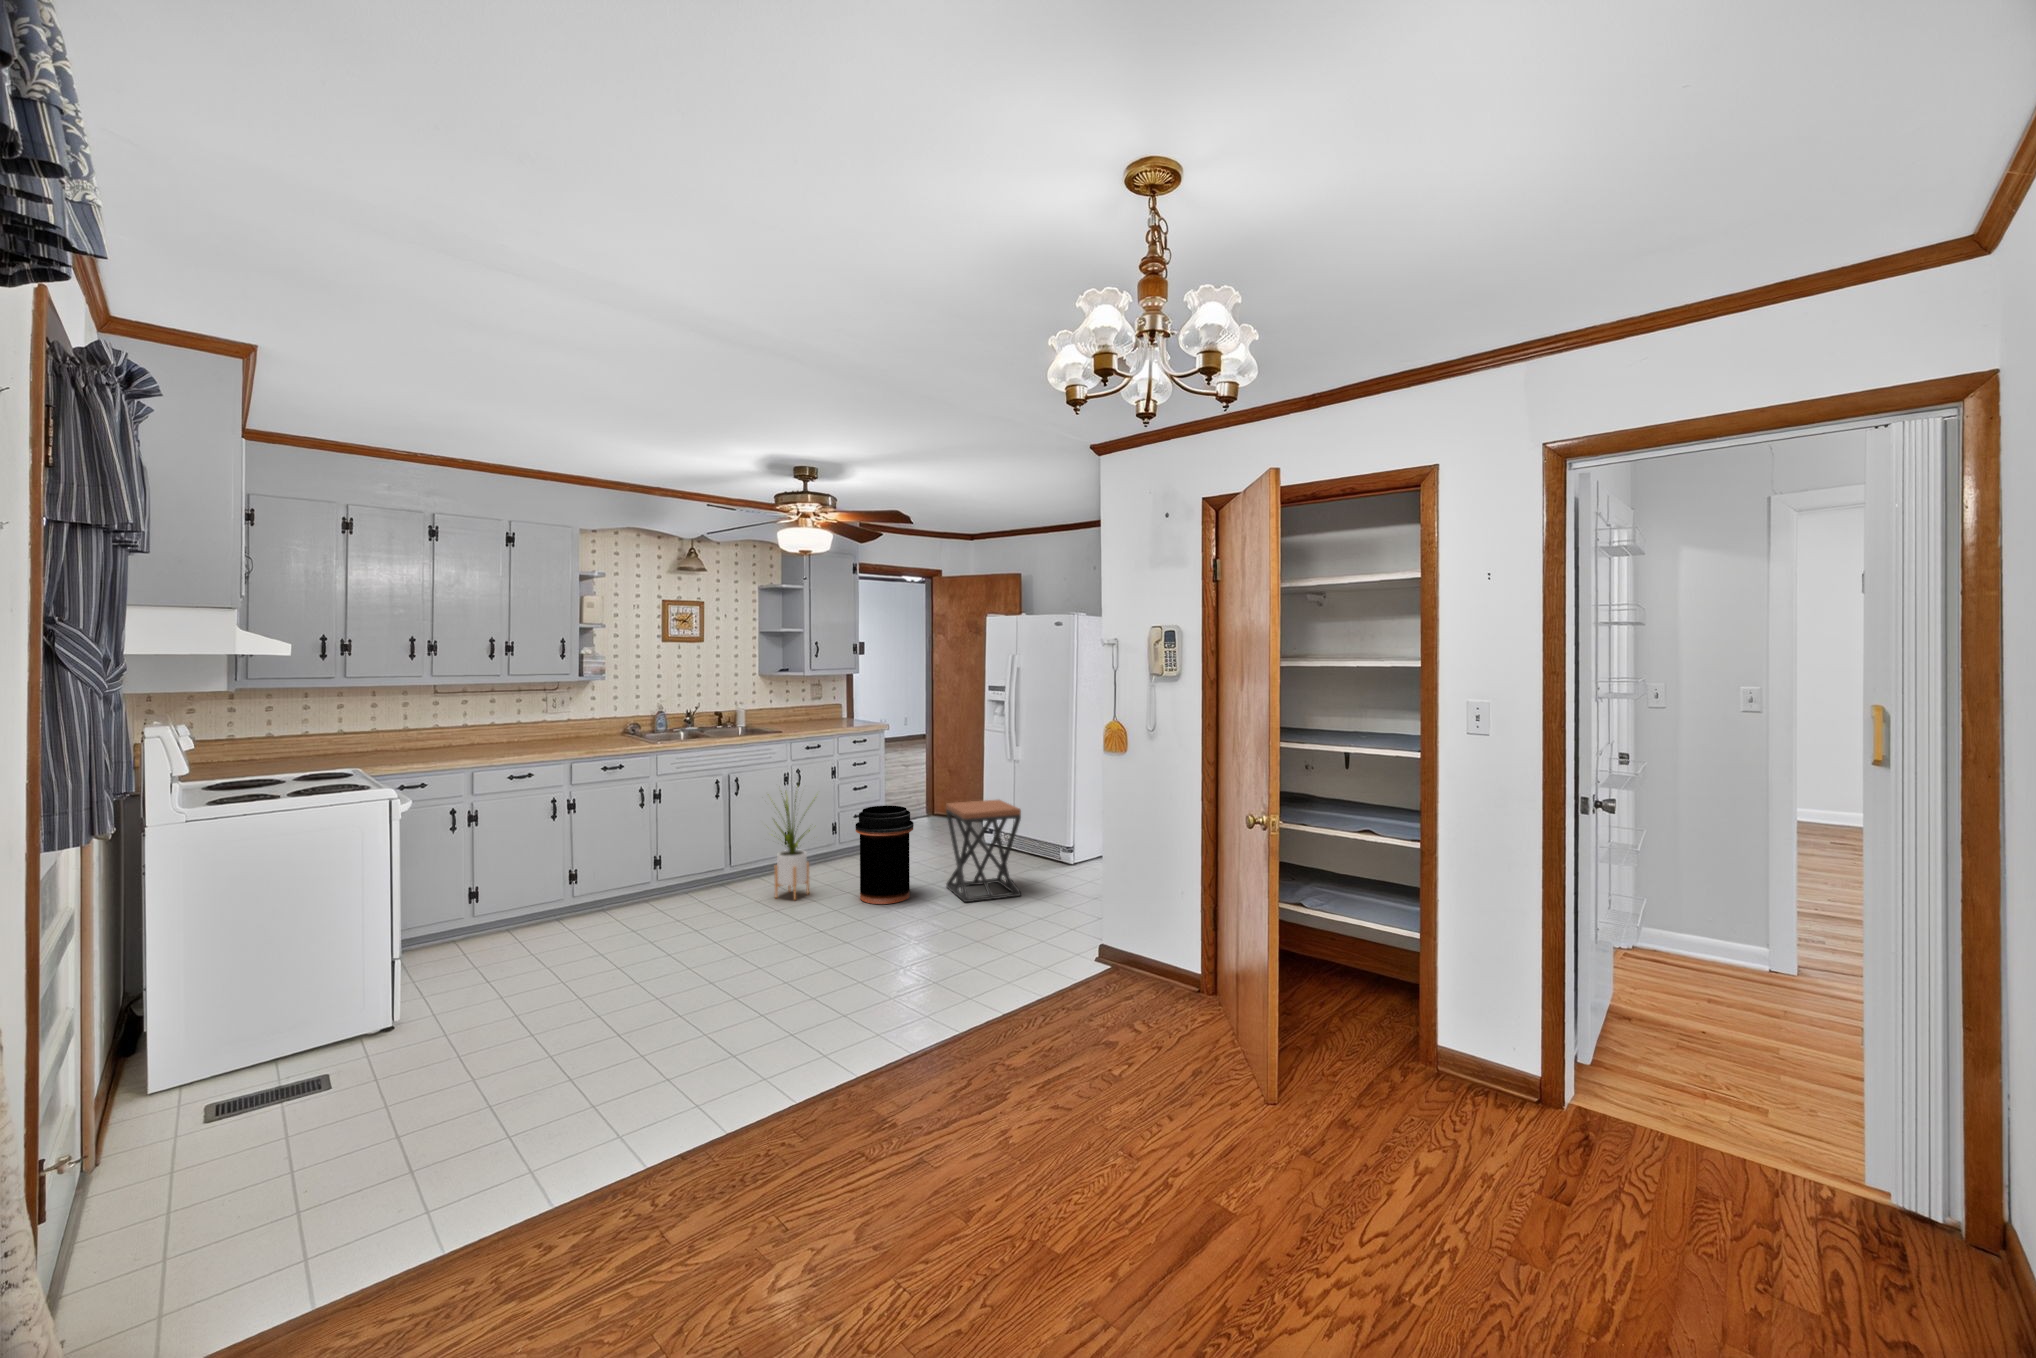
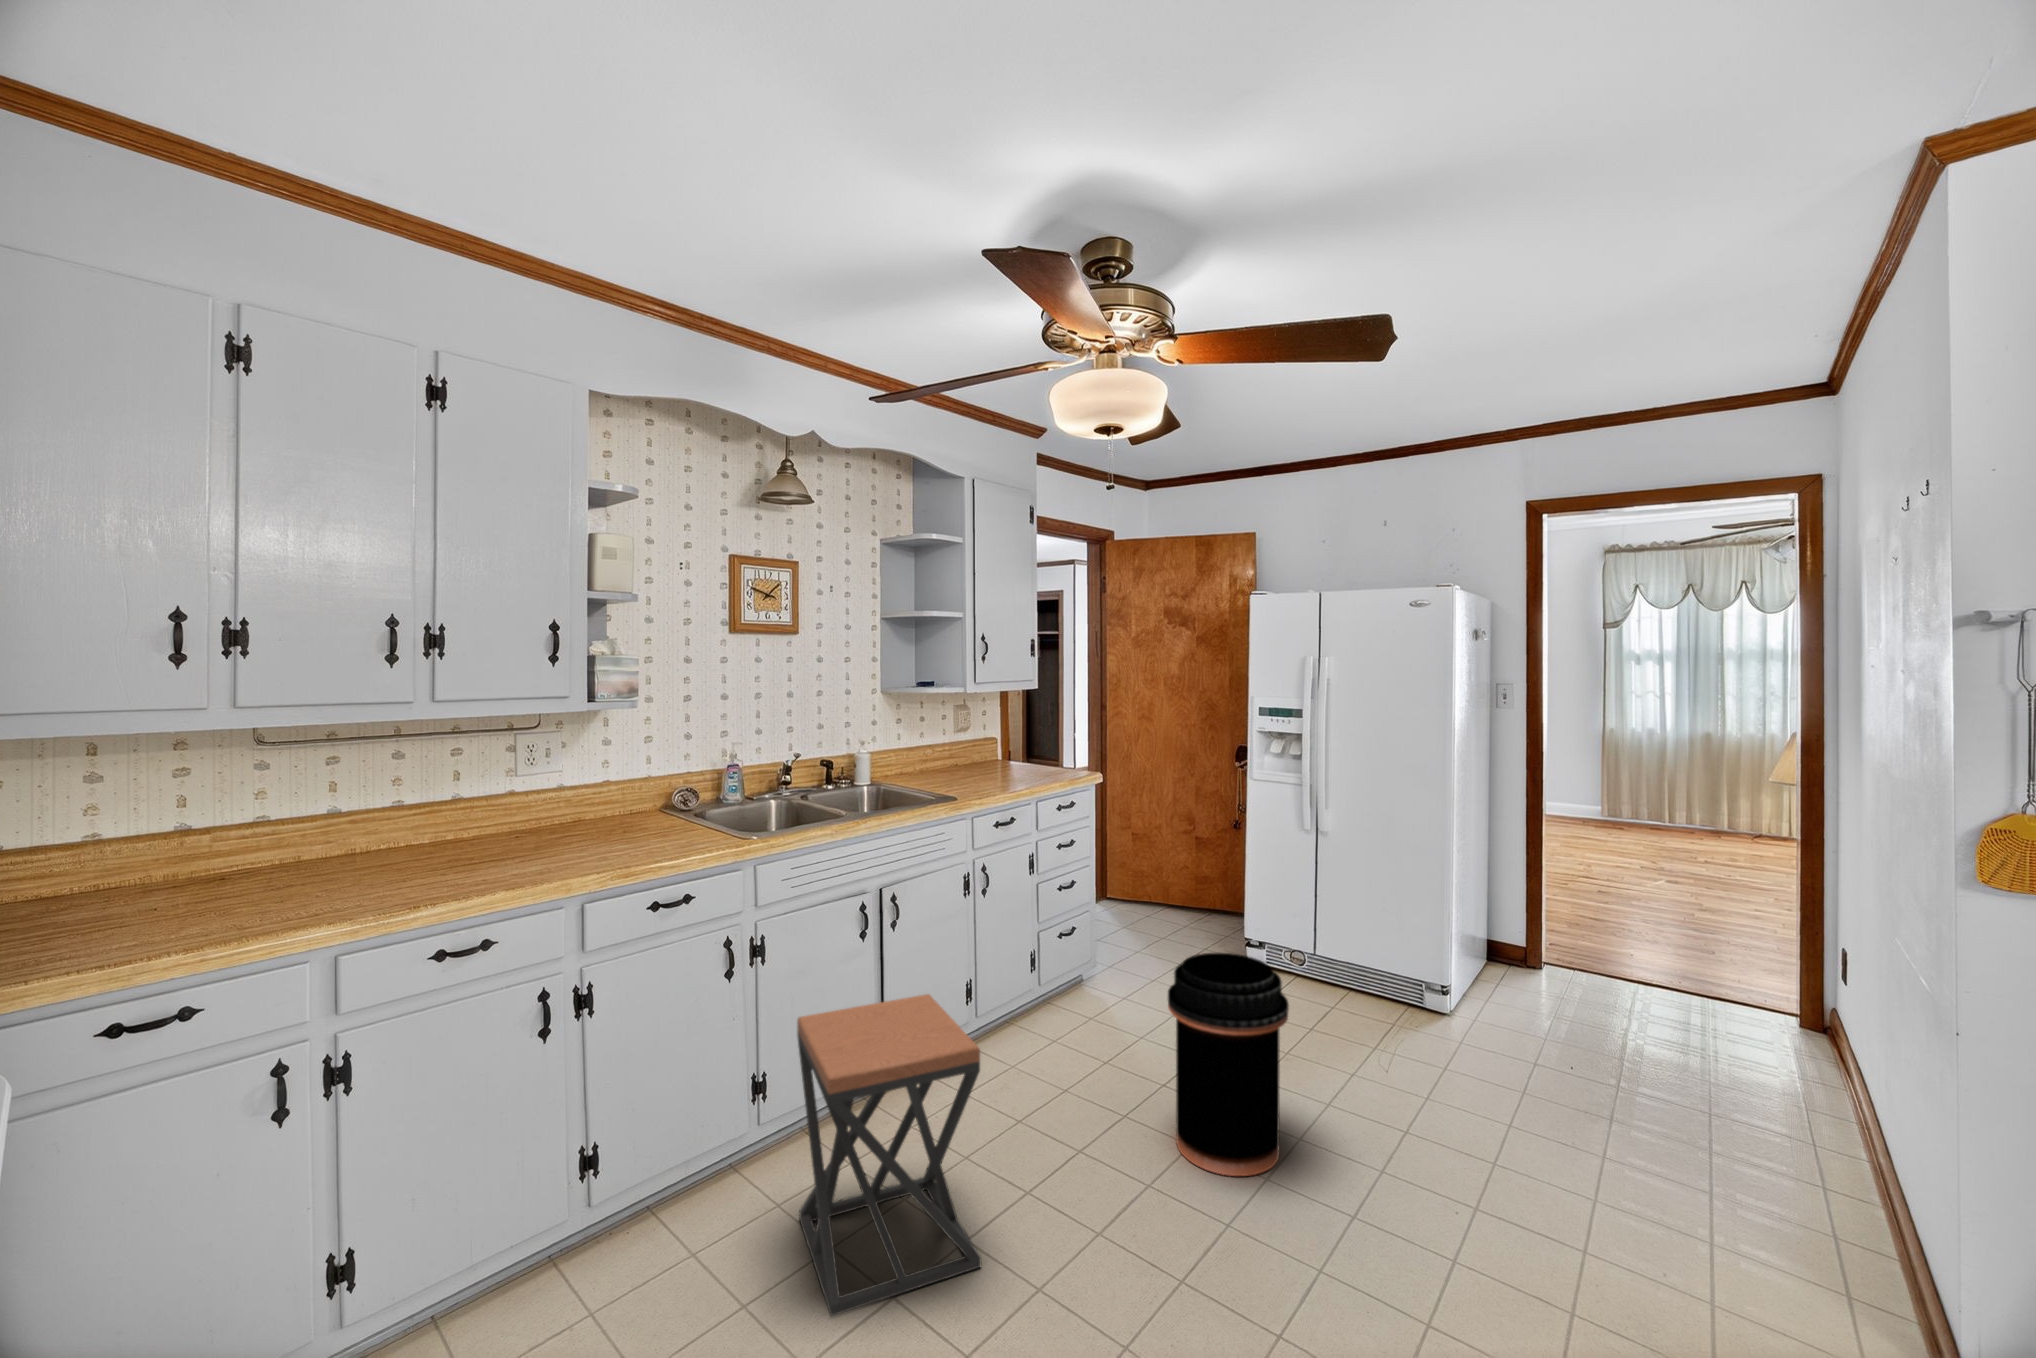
house plant: present [774,793,816,899] -> none [975,908,1102,1166]
stool: present [946,800,1021,902] -> present [797,994,981,1316]

